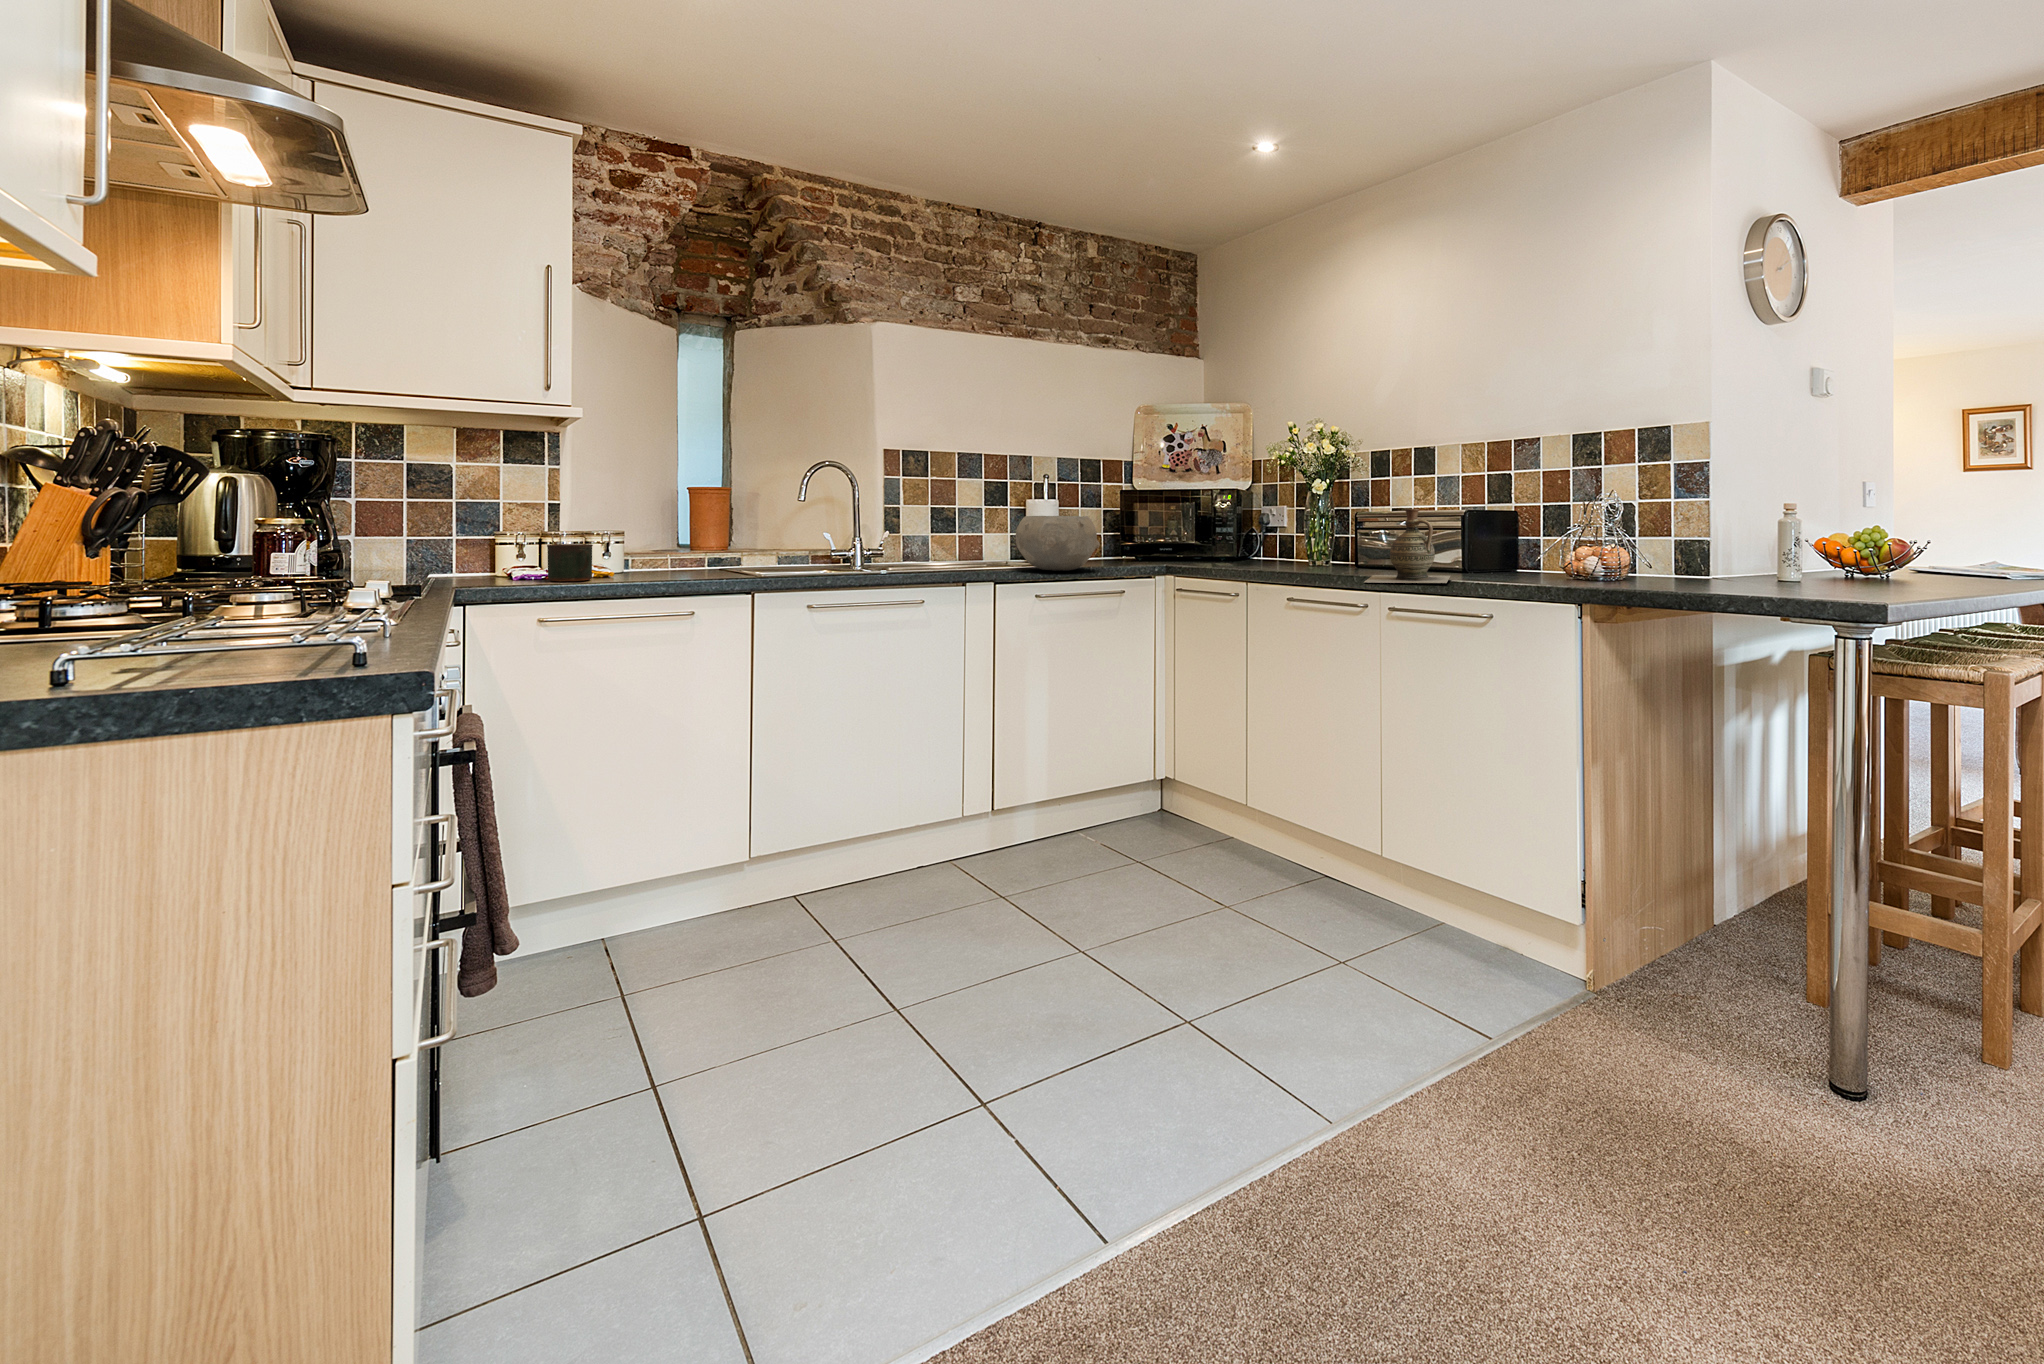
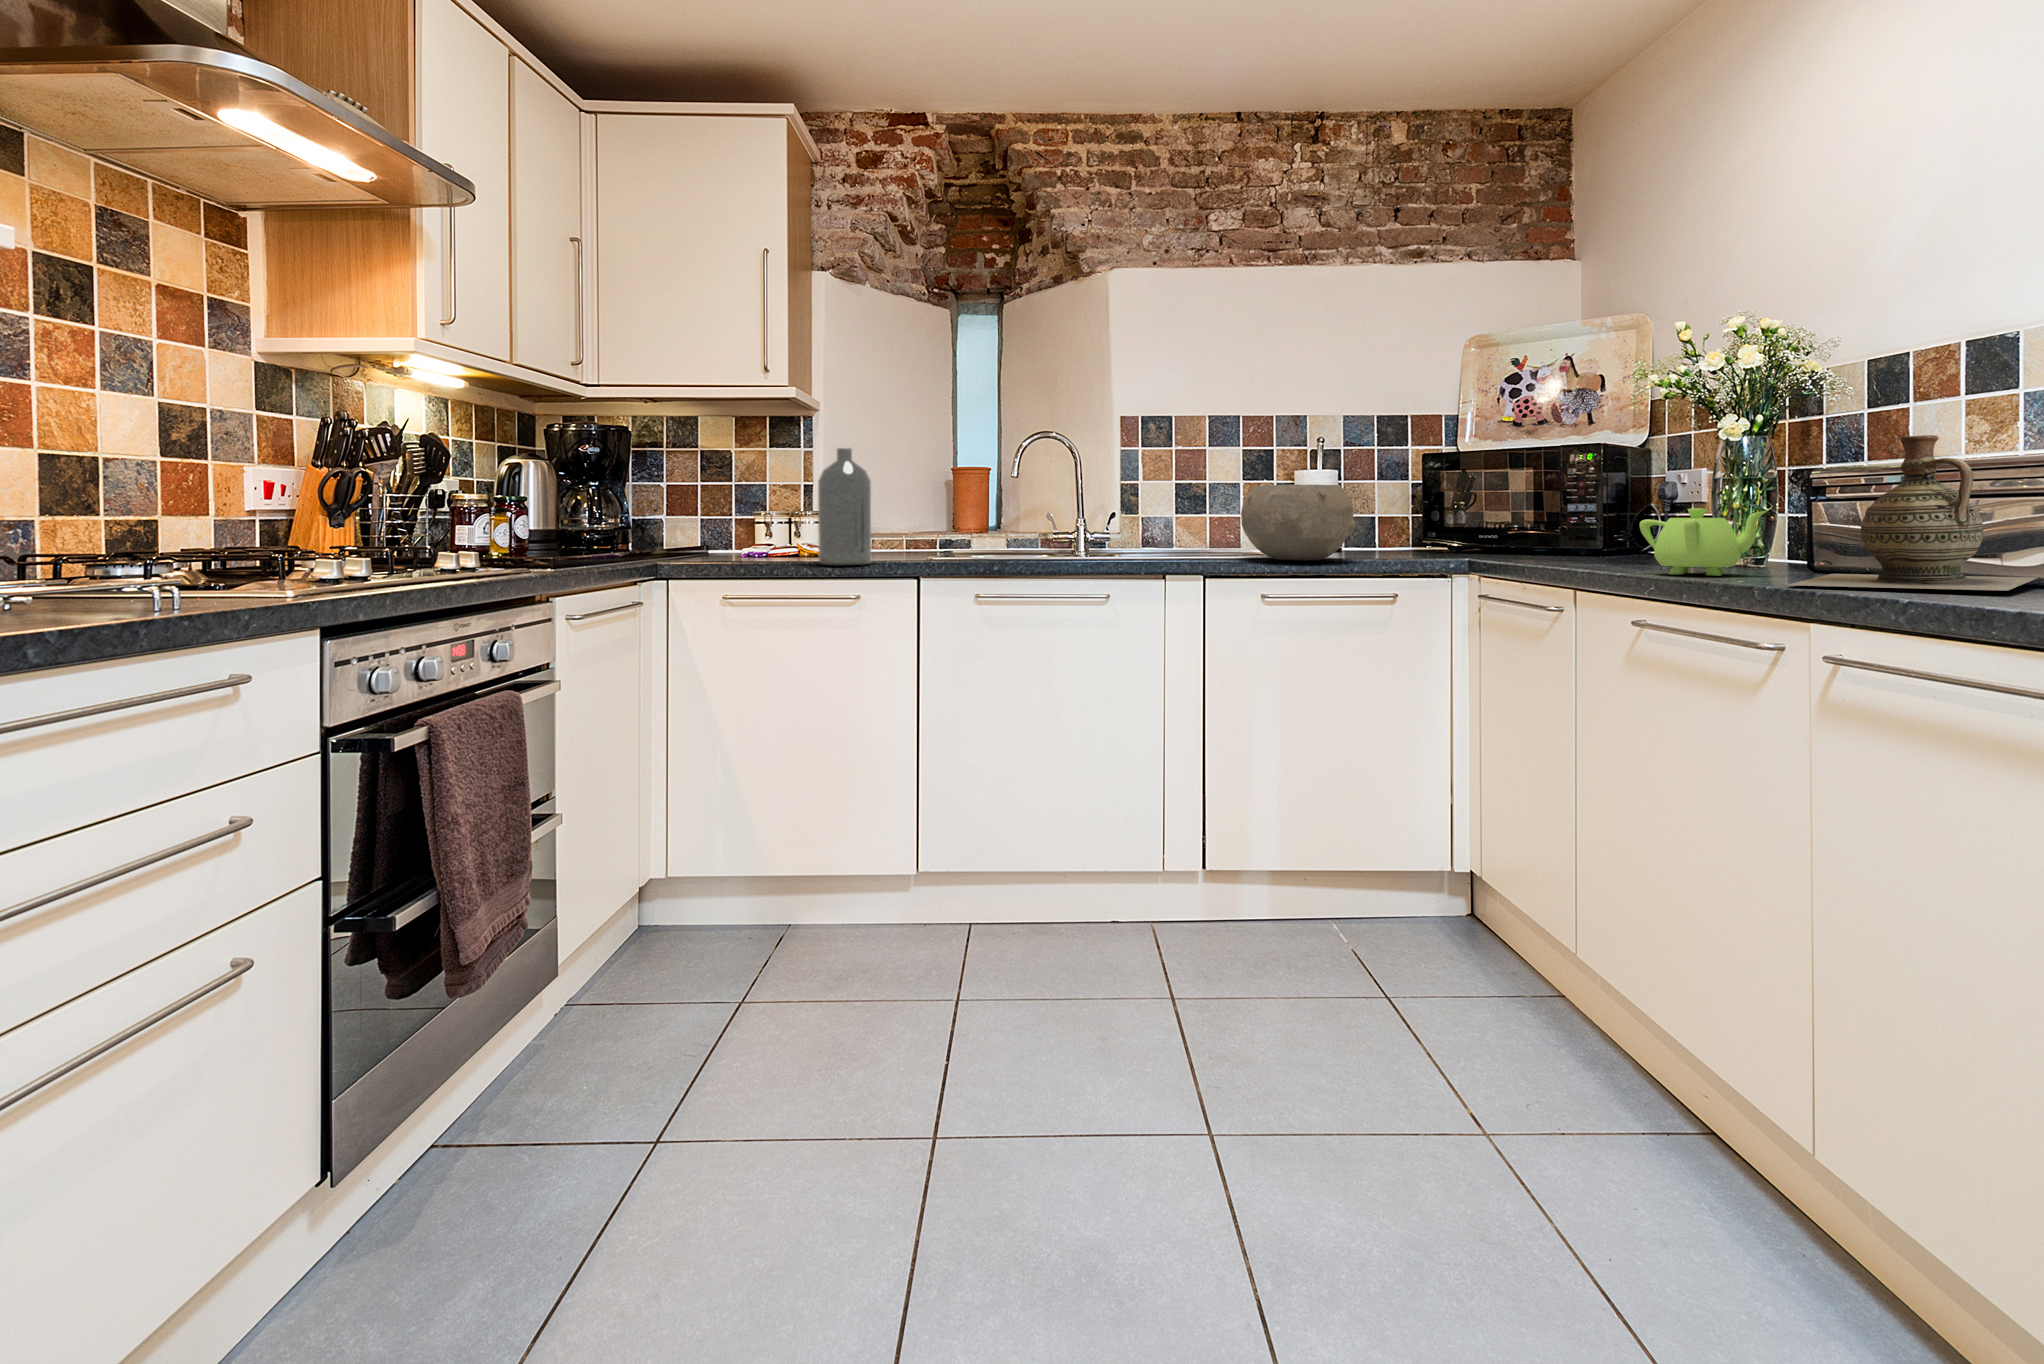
bottle: none [656,477,711,585] -> present [818,448,871,565]
teapot: none [1285,540,1345,577] -> present [1639,508,1767,576]
mug: present [547,544,593,581] -> none [748,523,788,559]

